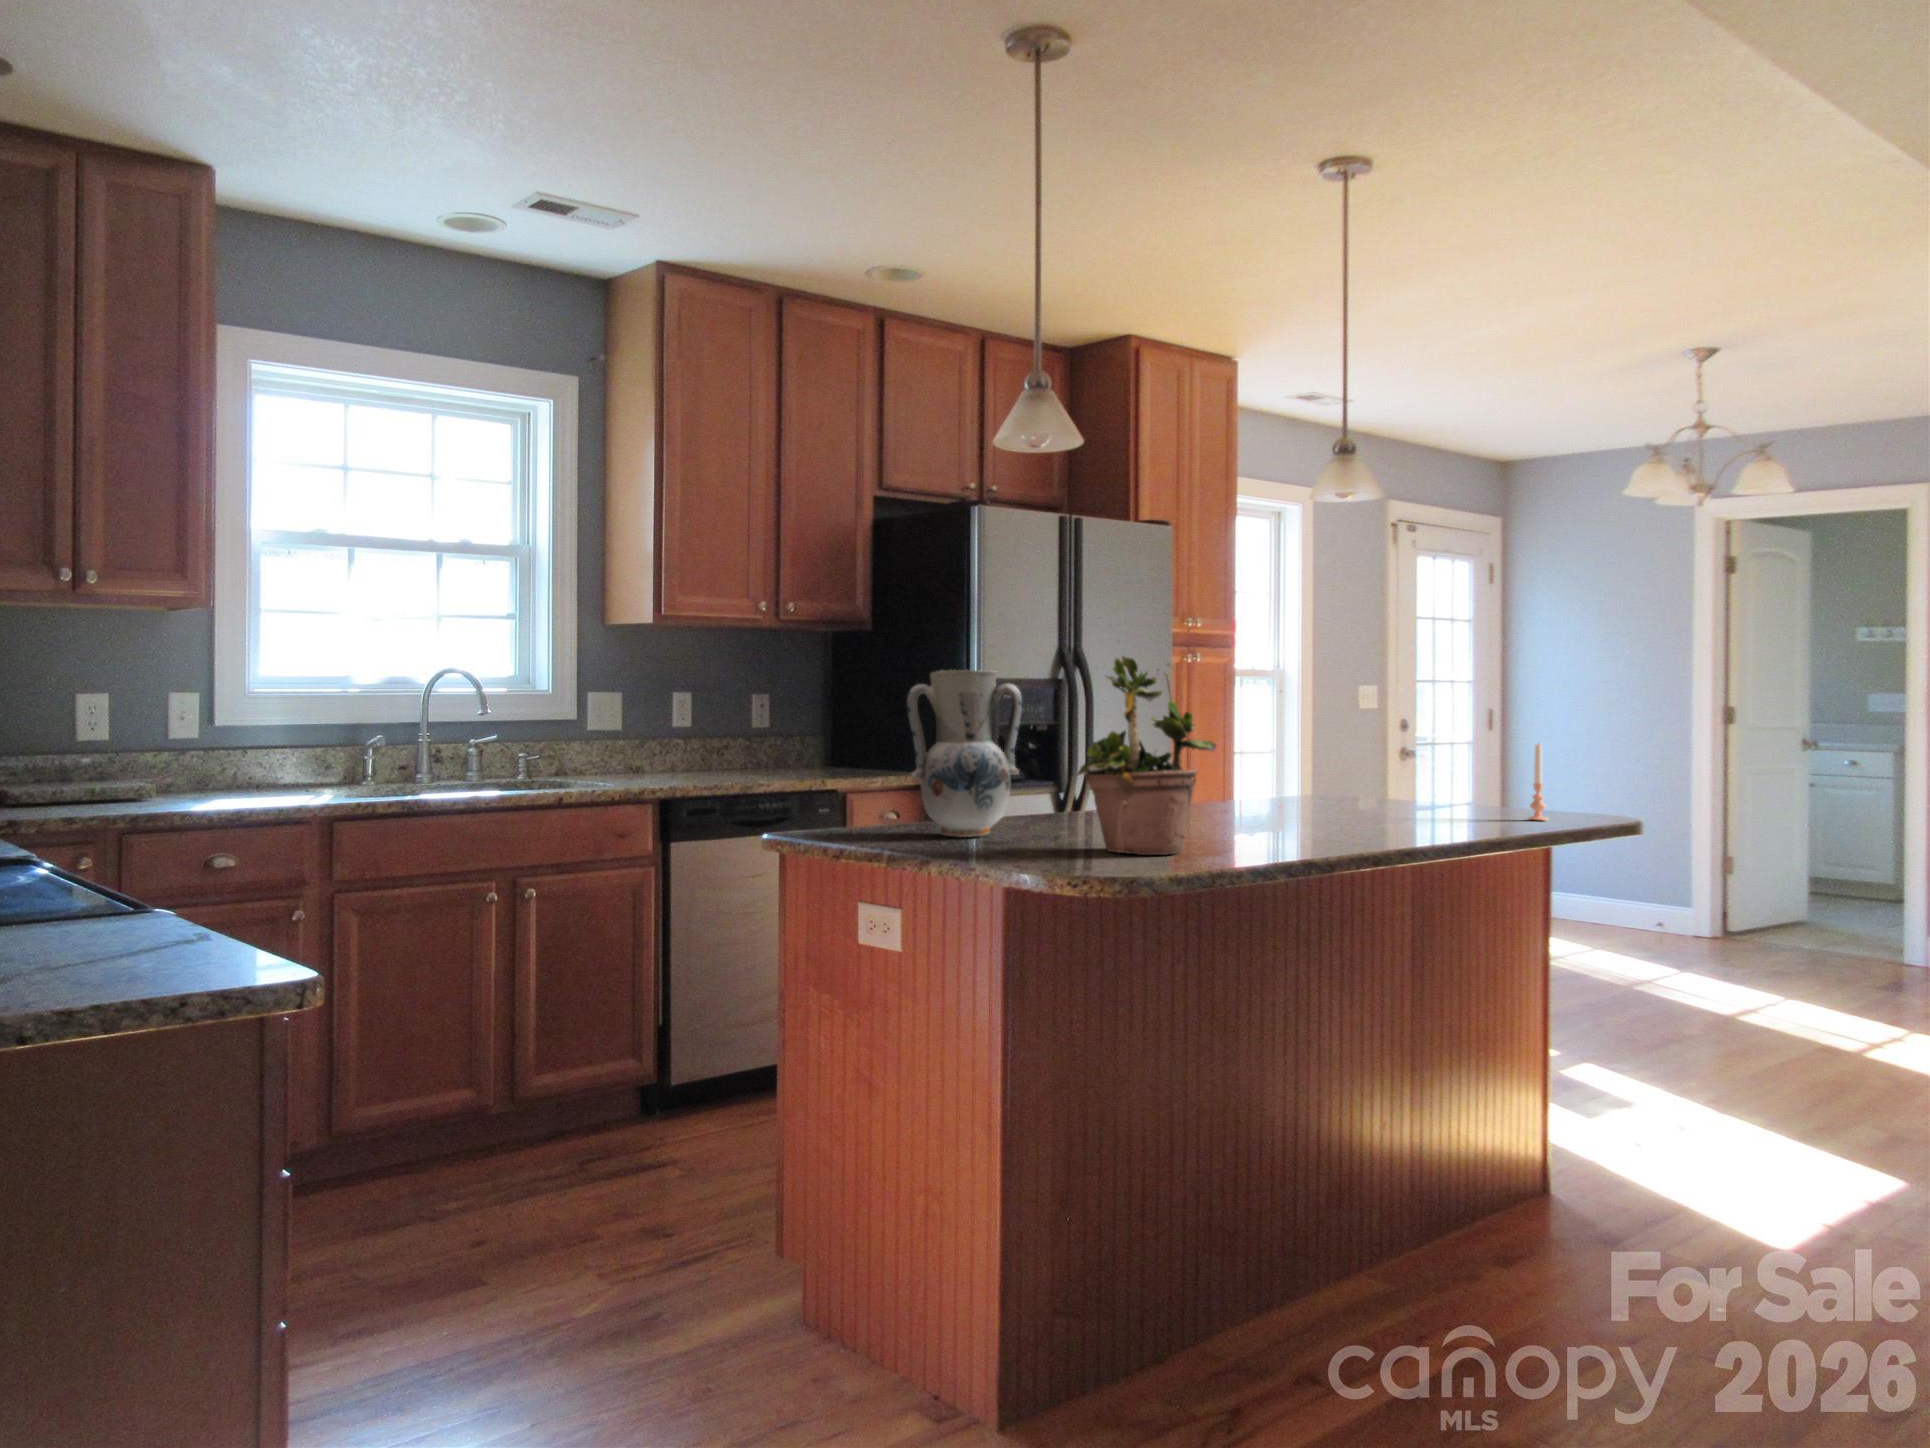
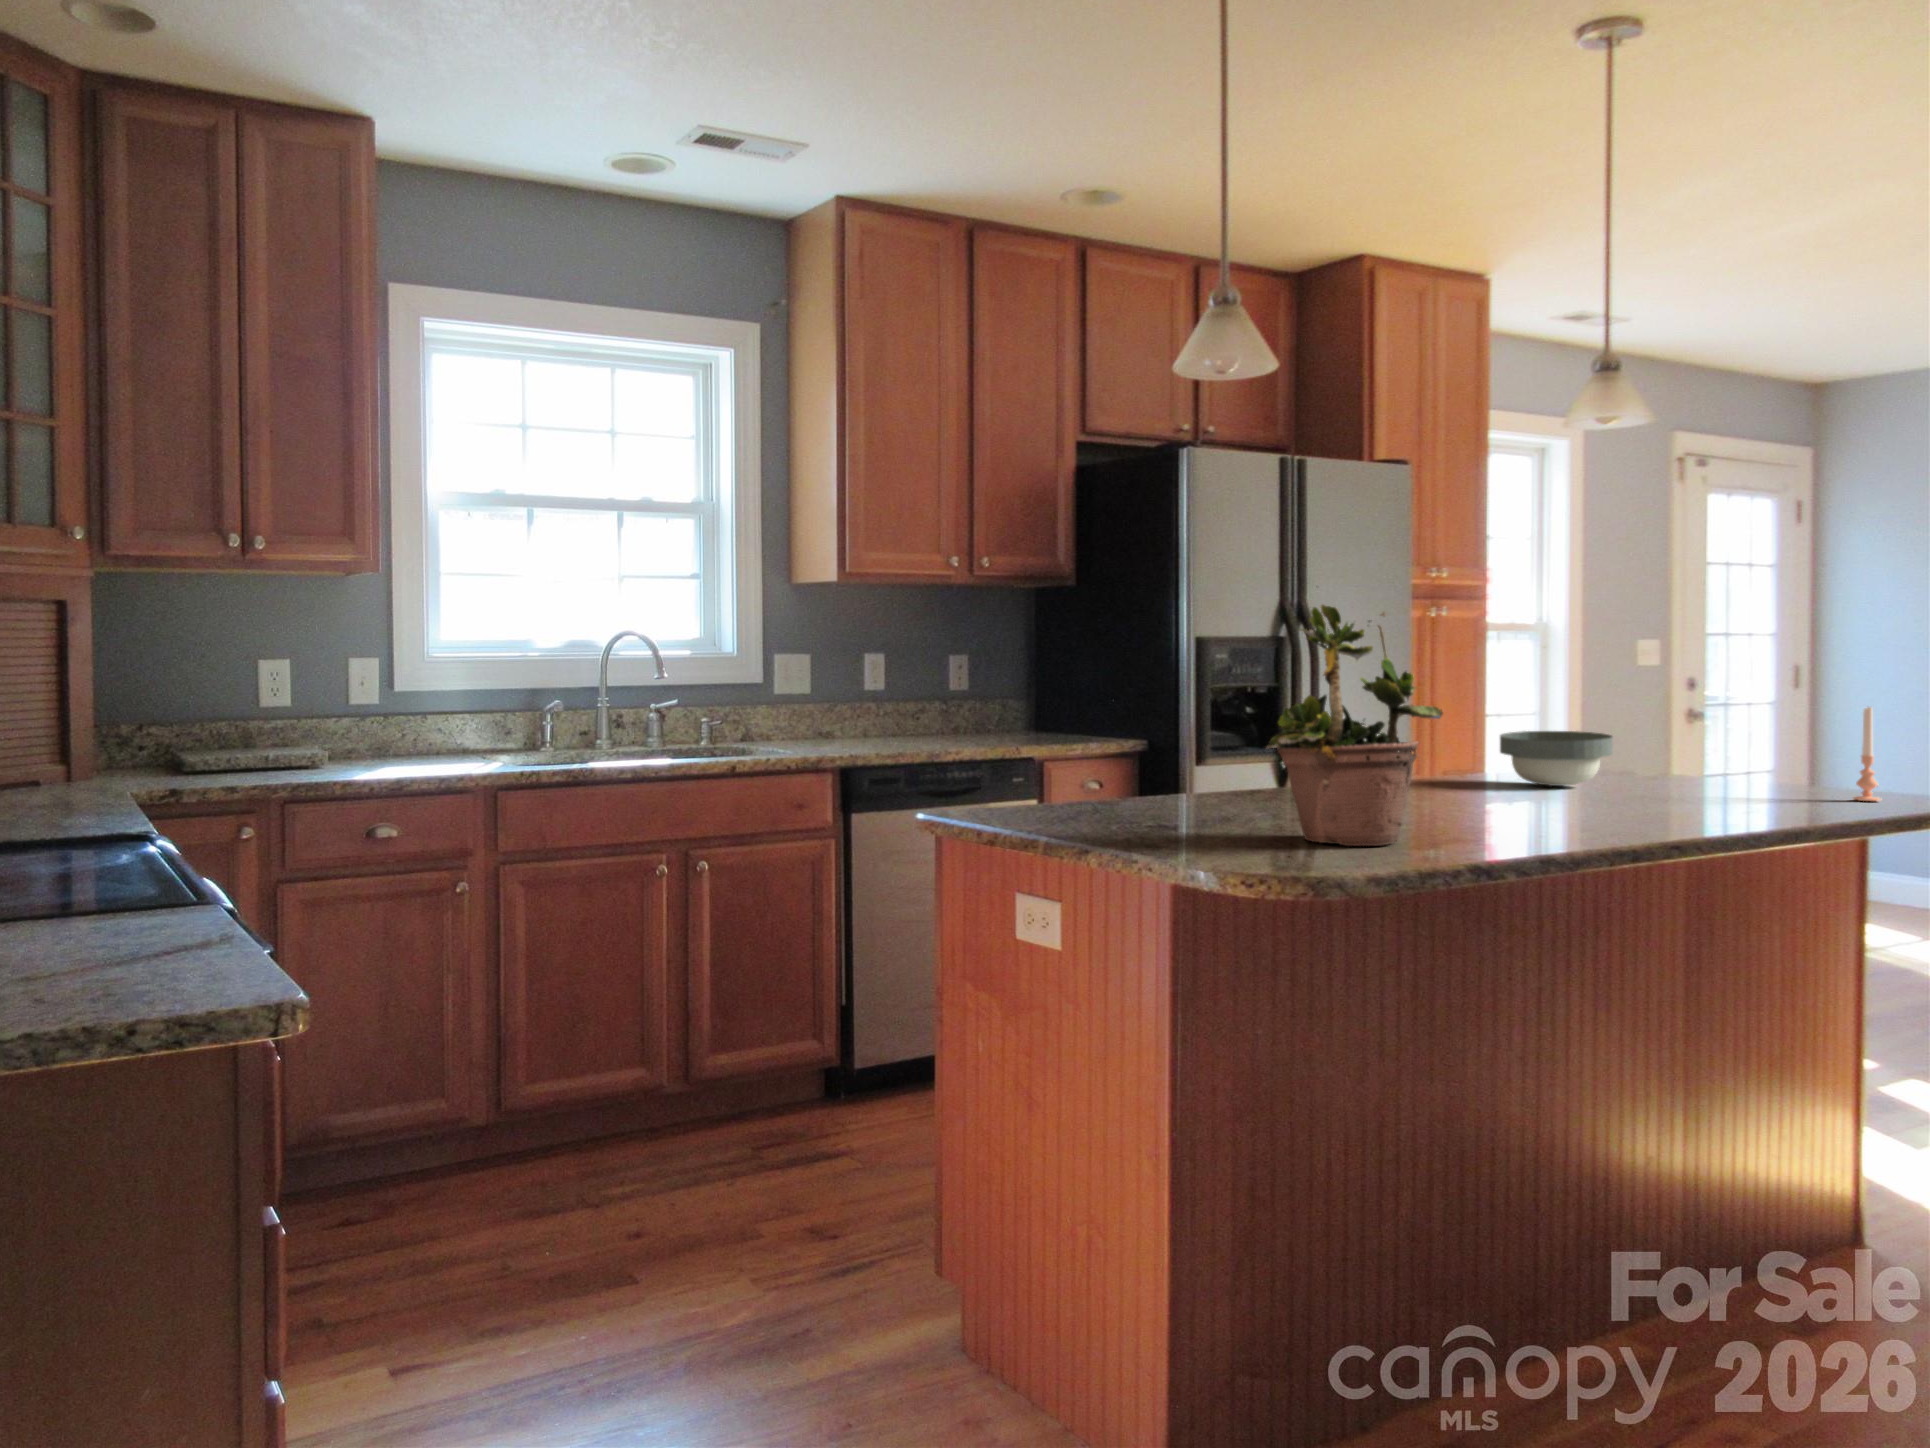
vase: present [907,670,1022,837] -> none [1072,624,1207,818]
bowl: none [1253,764,1344,810] -> present [1500,731,1613,786]

